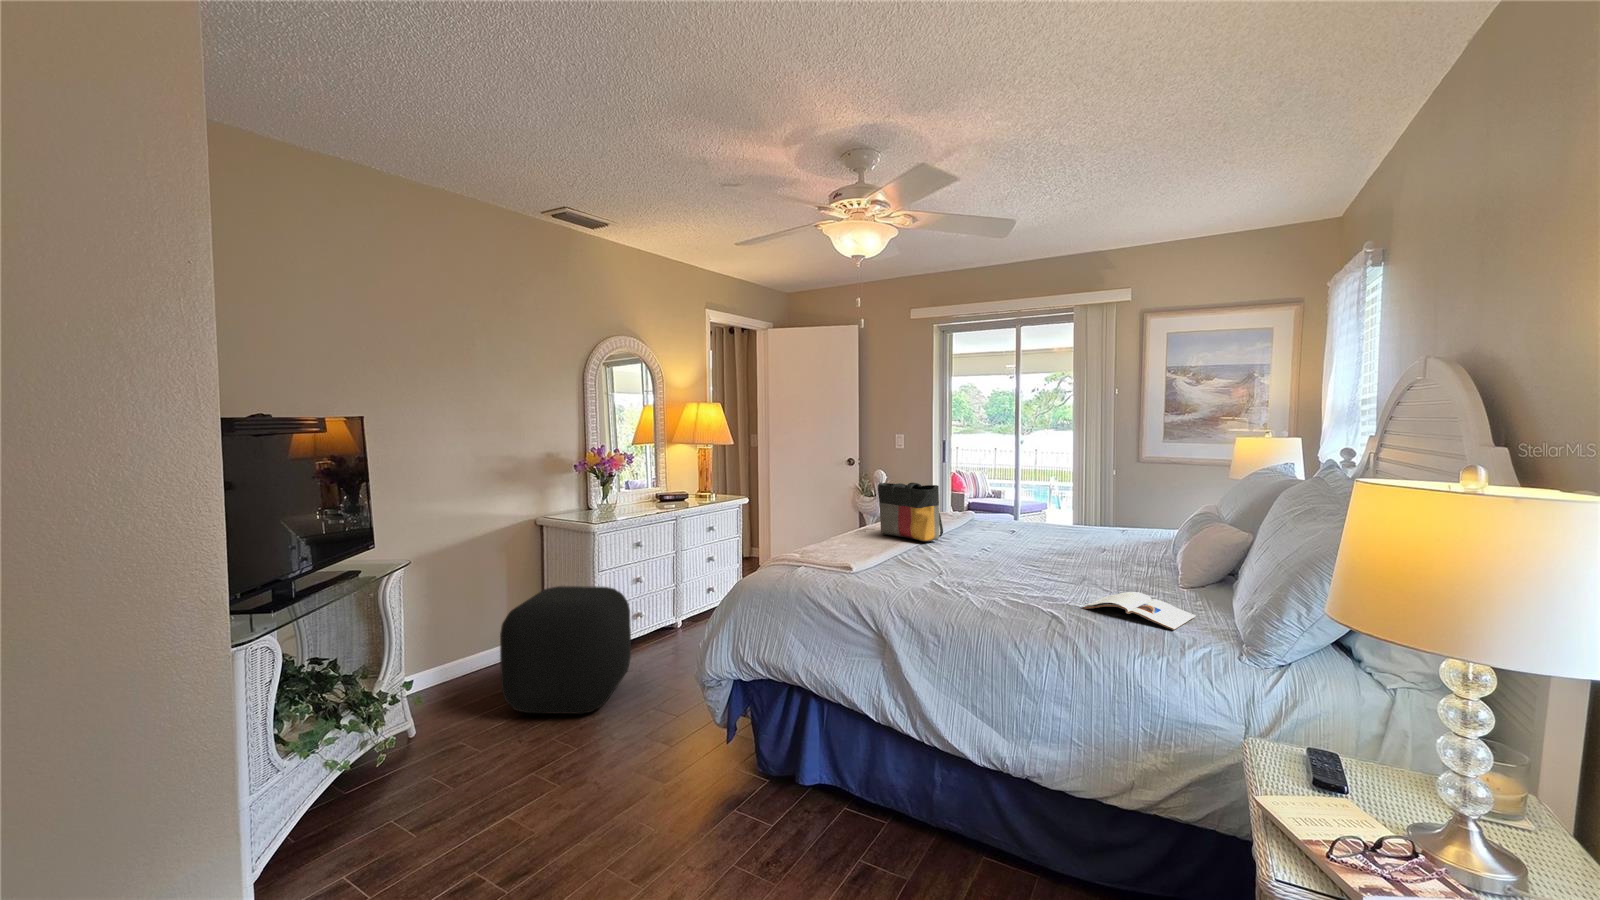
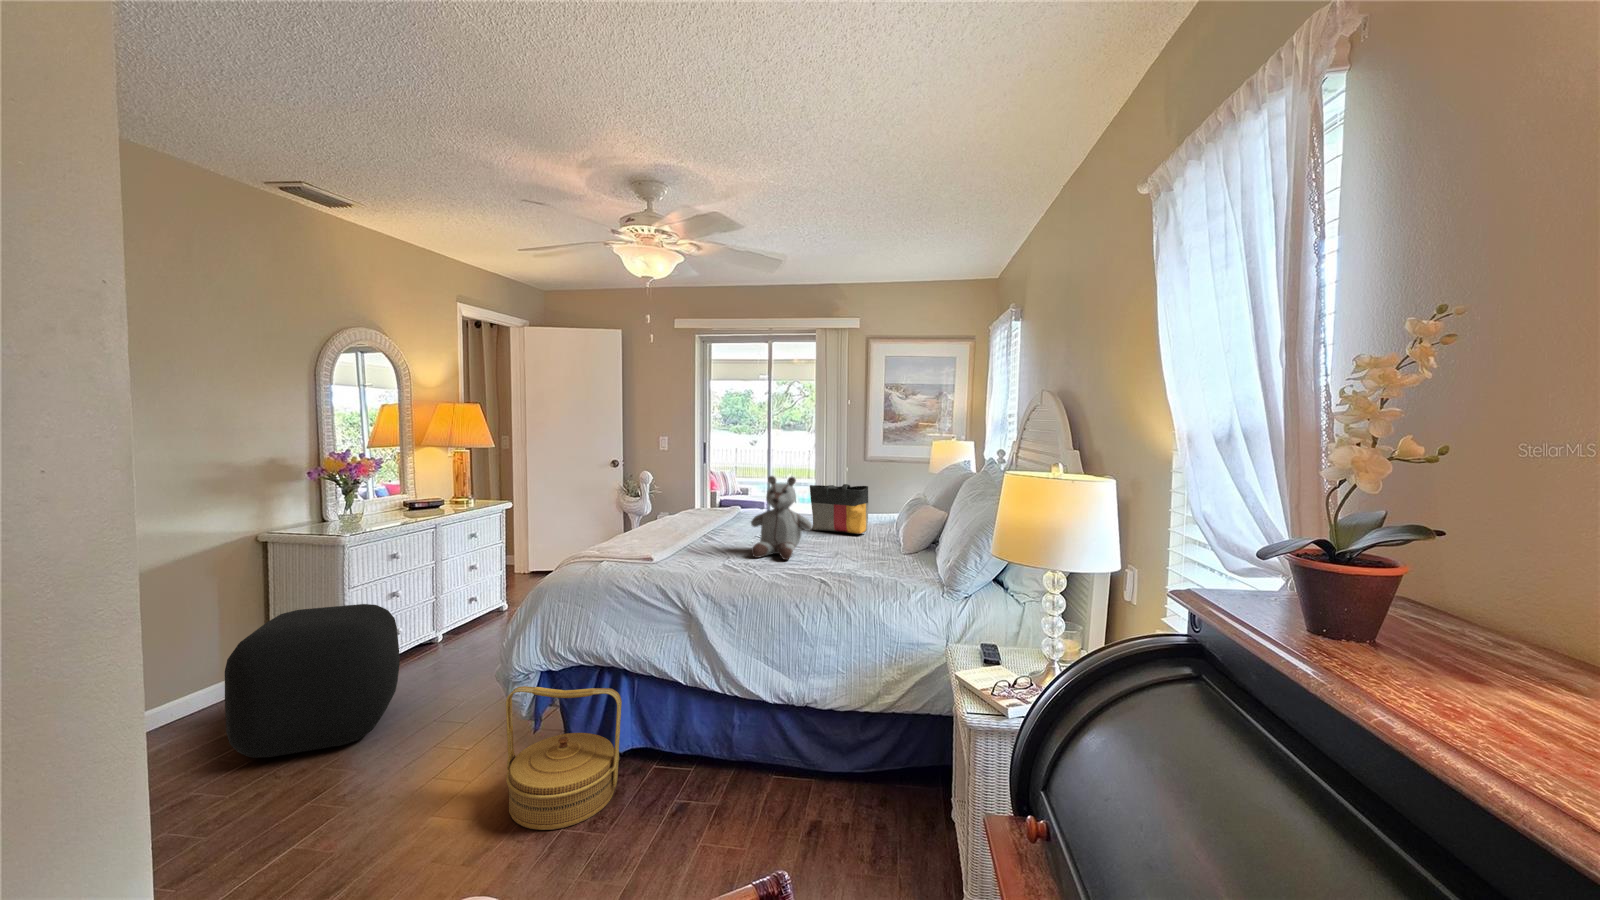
stuffed bear: none [965,479,1046,584] -> present [751,476,812,560]
tote bag: present [878,483,943,541] -> present [810,484,868,534]
magazine: present [1084,592,1196,630] -> none [842,557,914,581]
woven basket: none [693,690,806,853] -> present [506,686,622,830]

